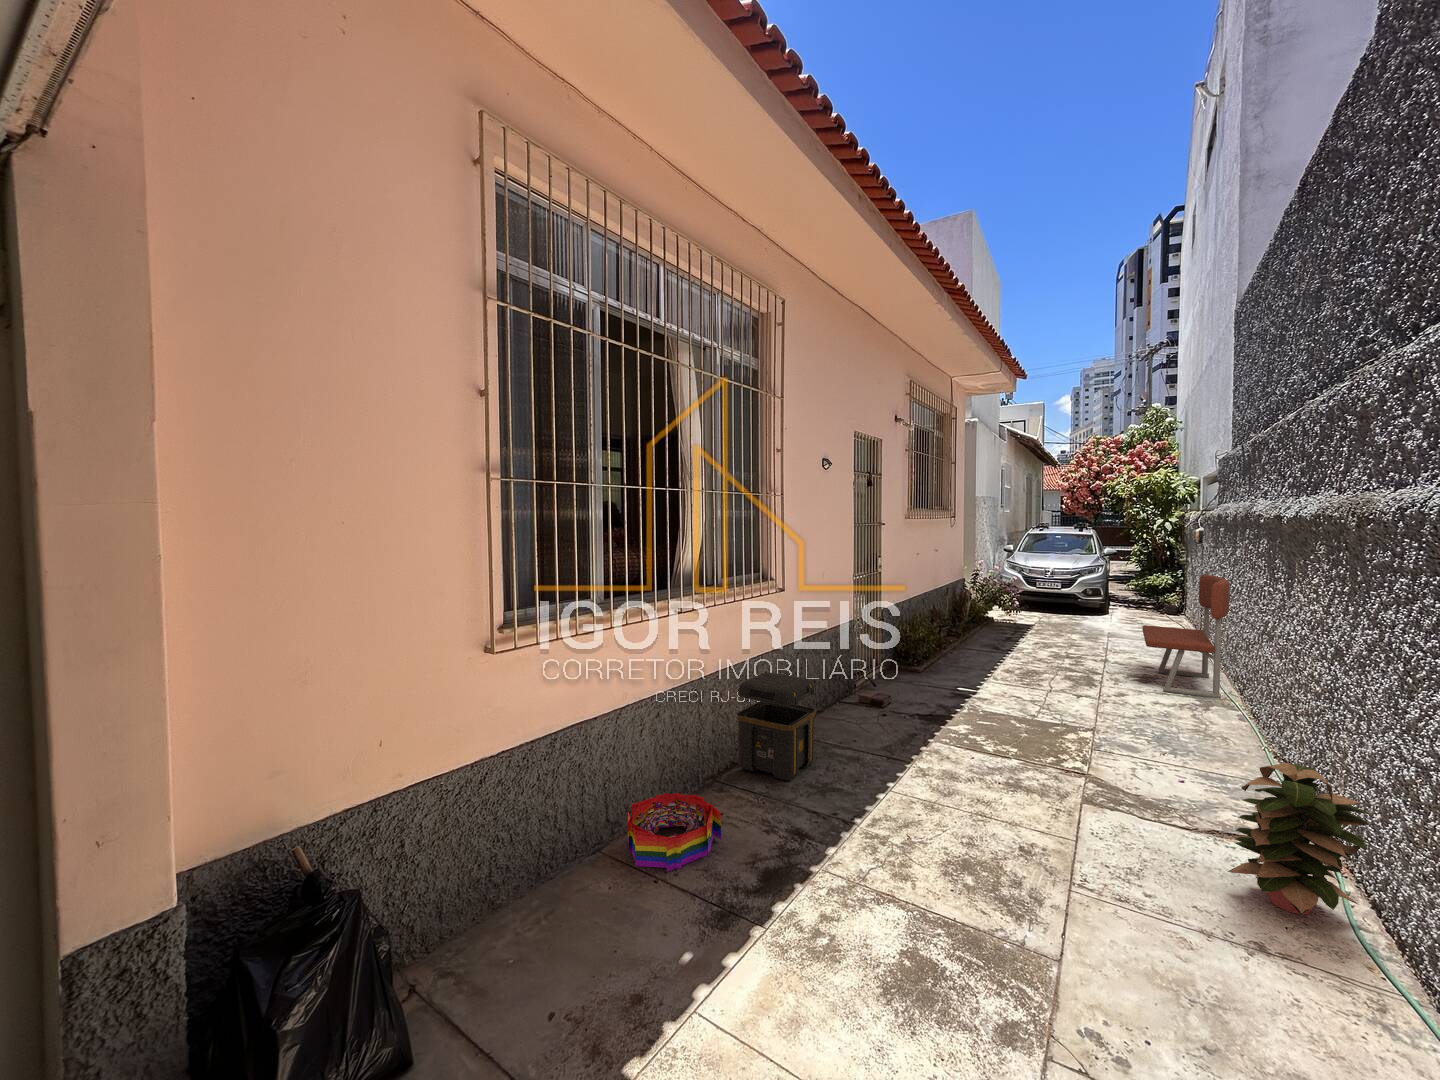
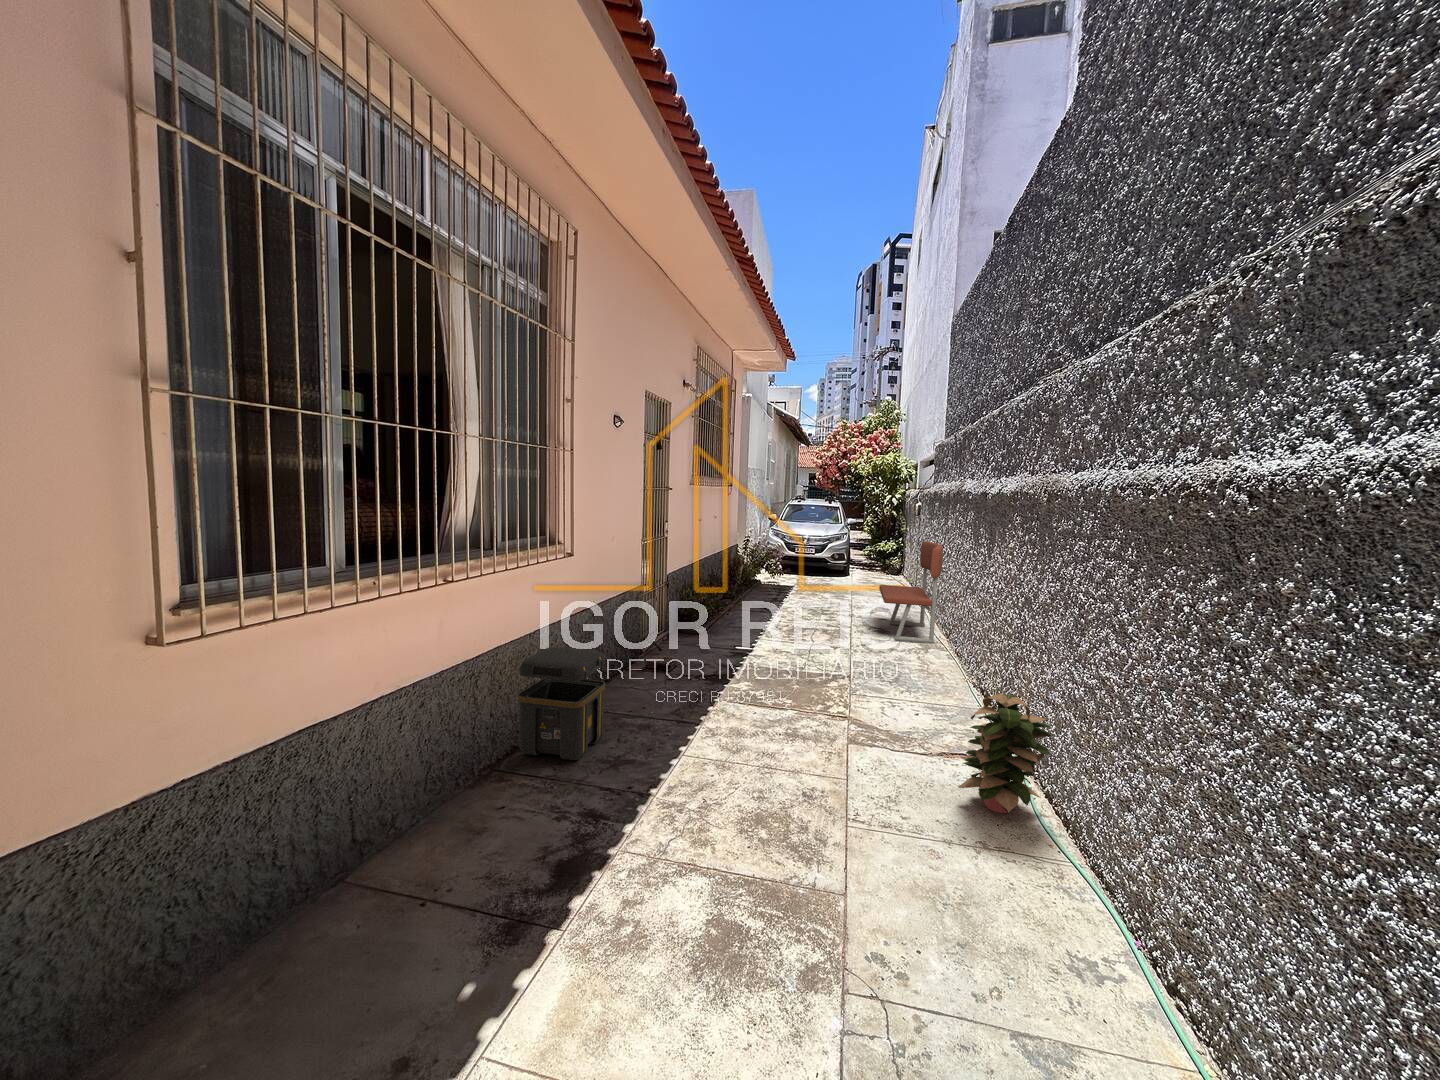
storage bin: present [627,793,721,872] -> none [384,792,505,889]

